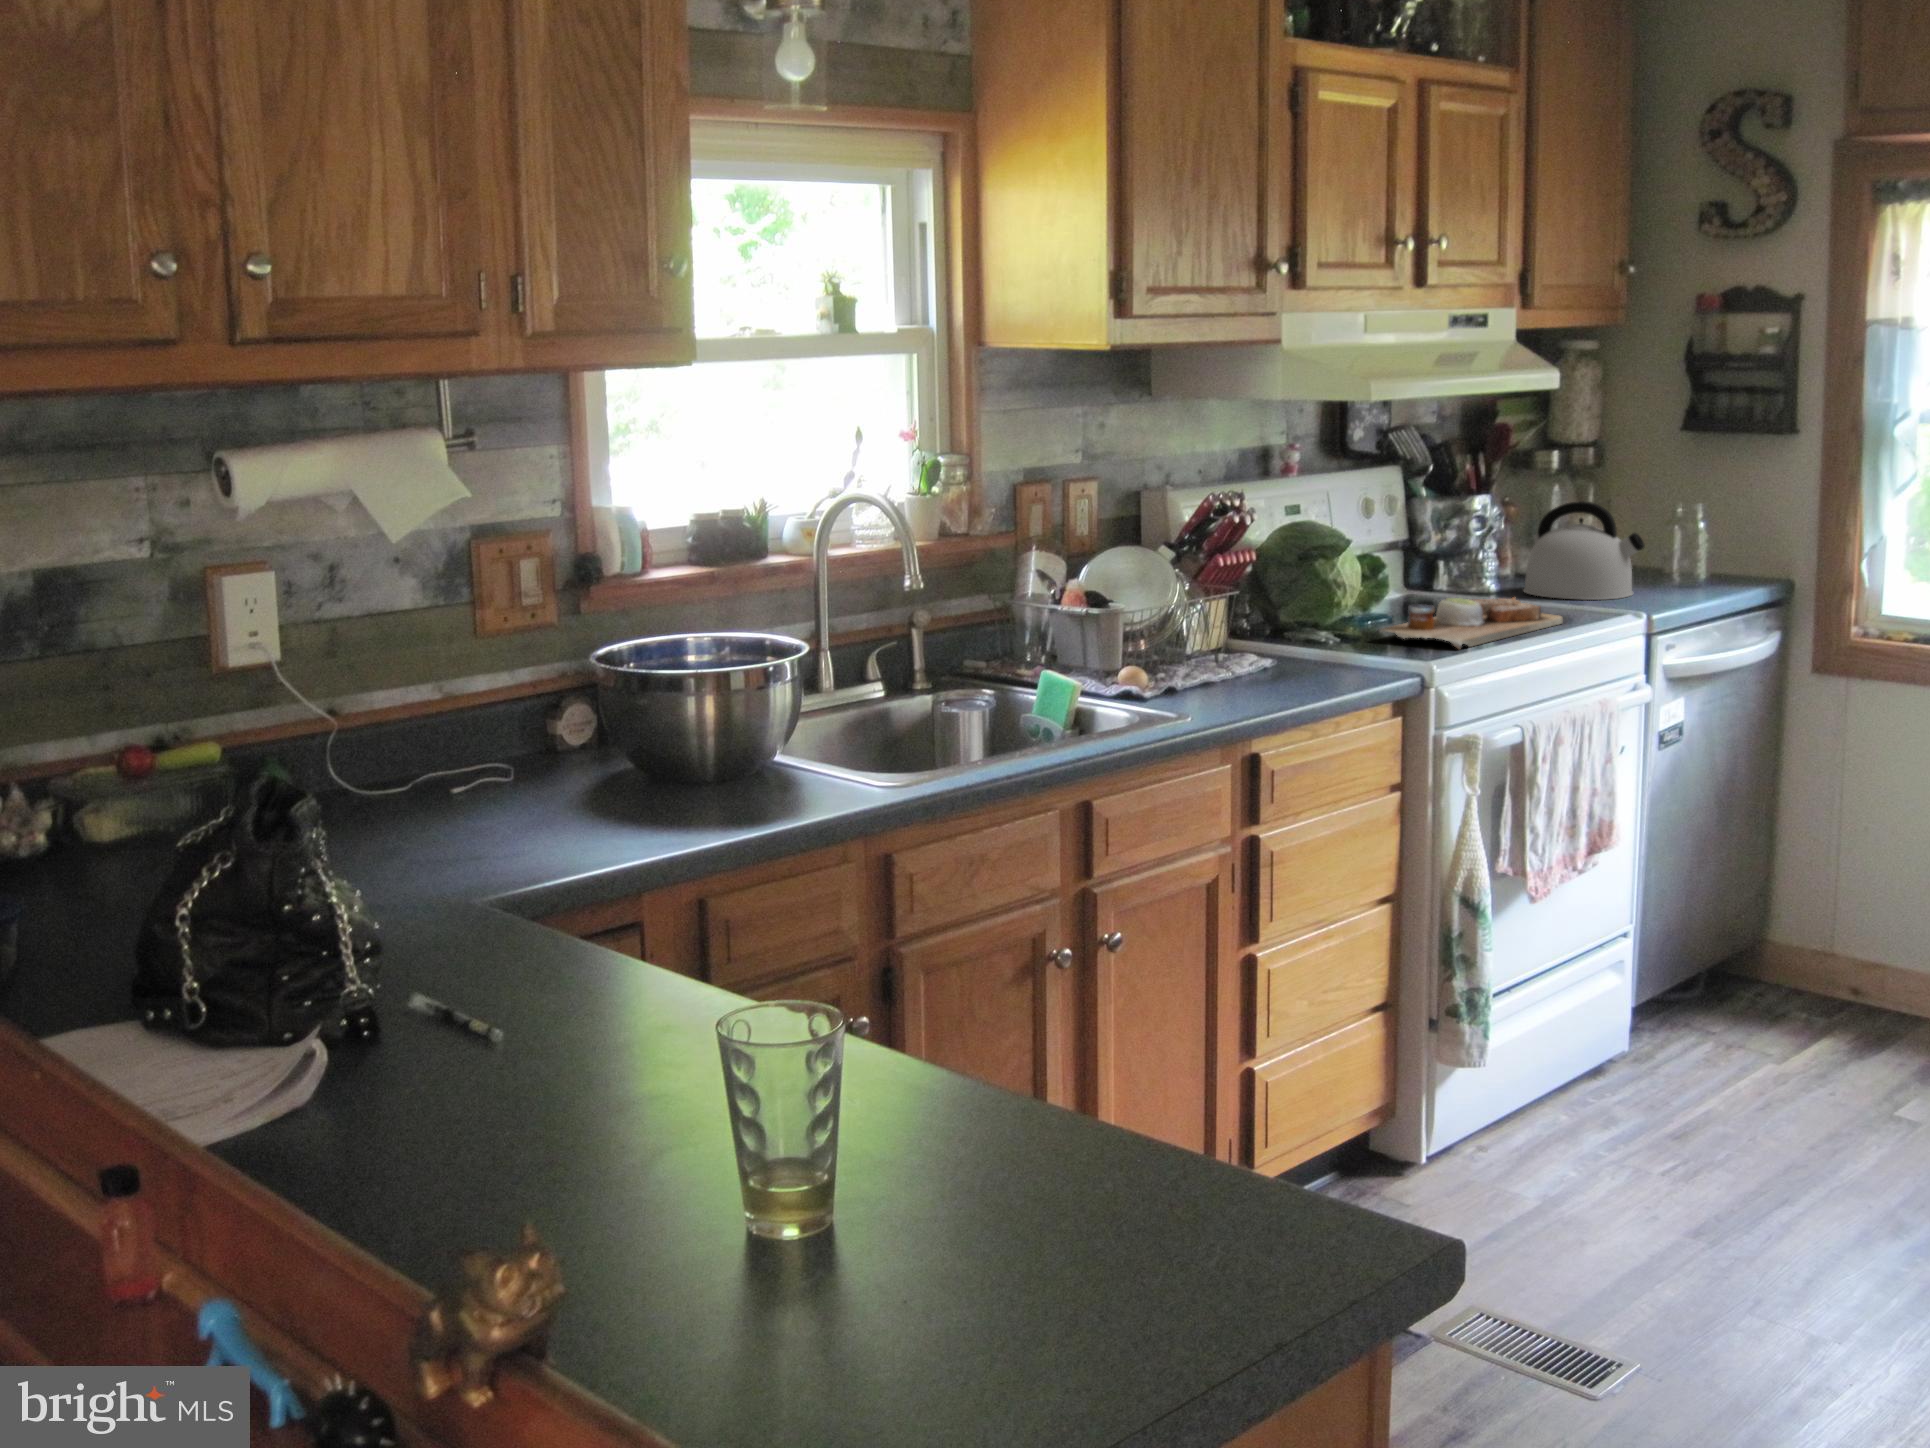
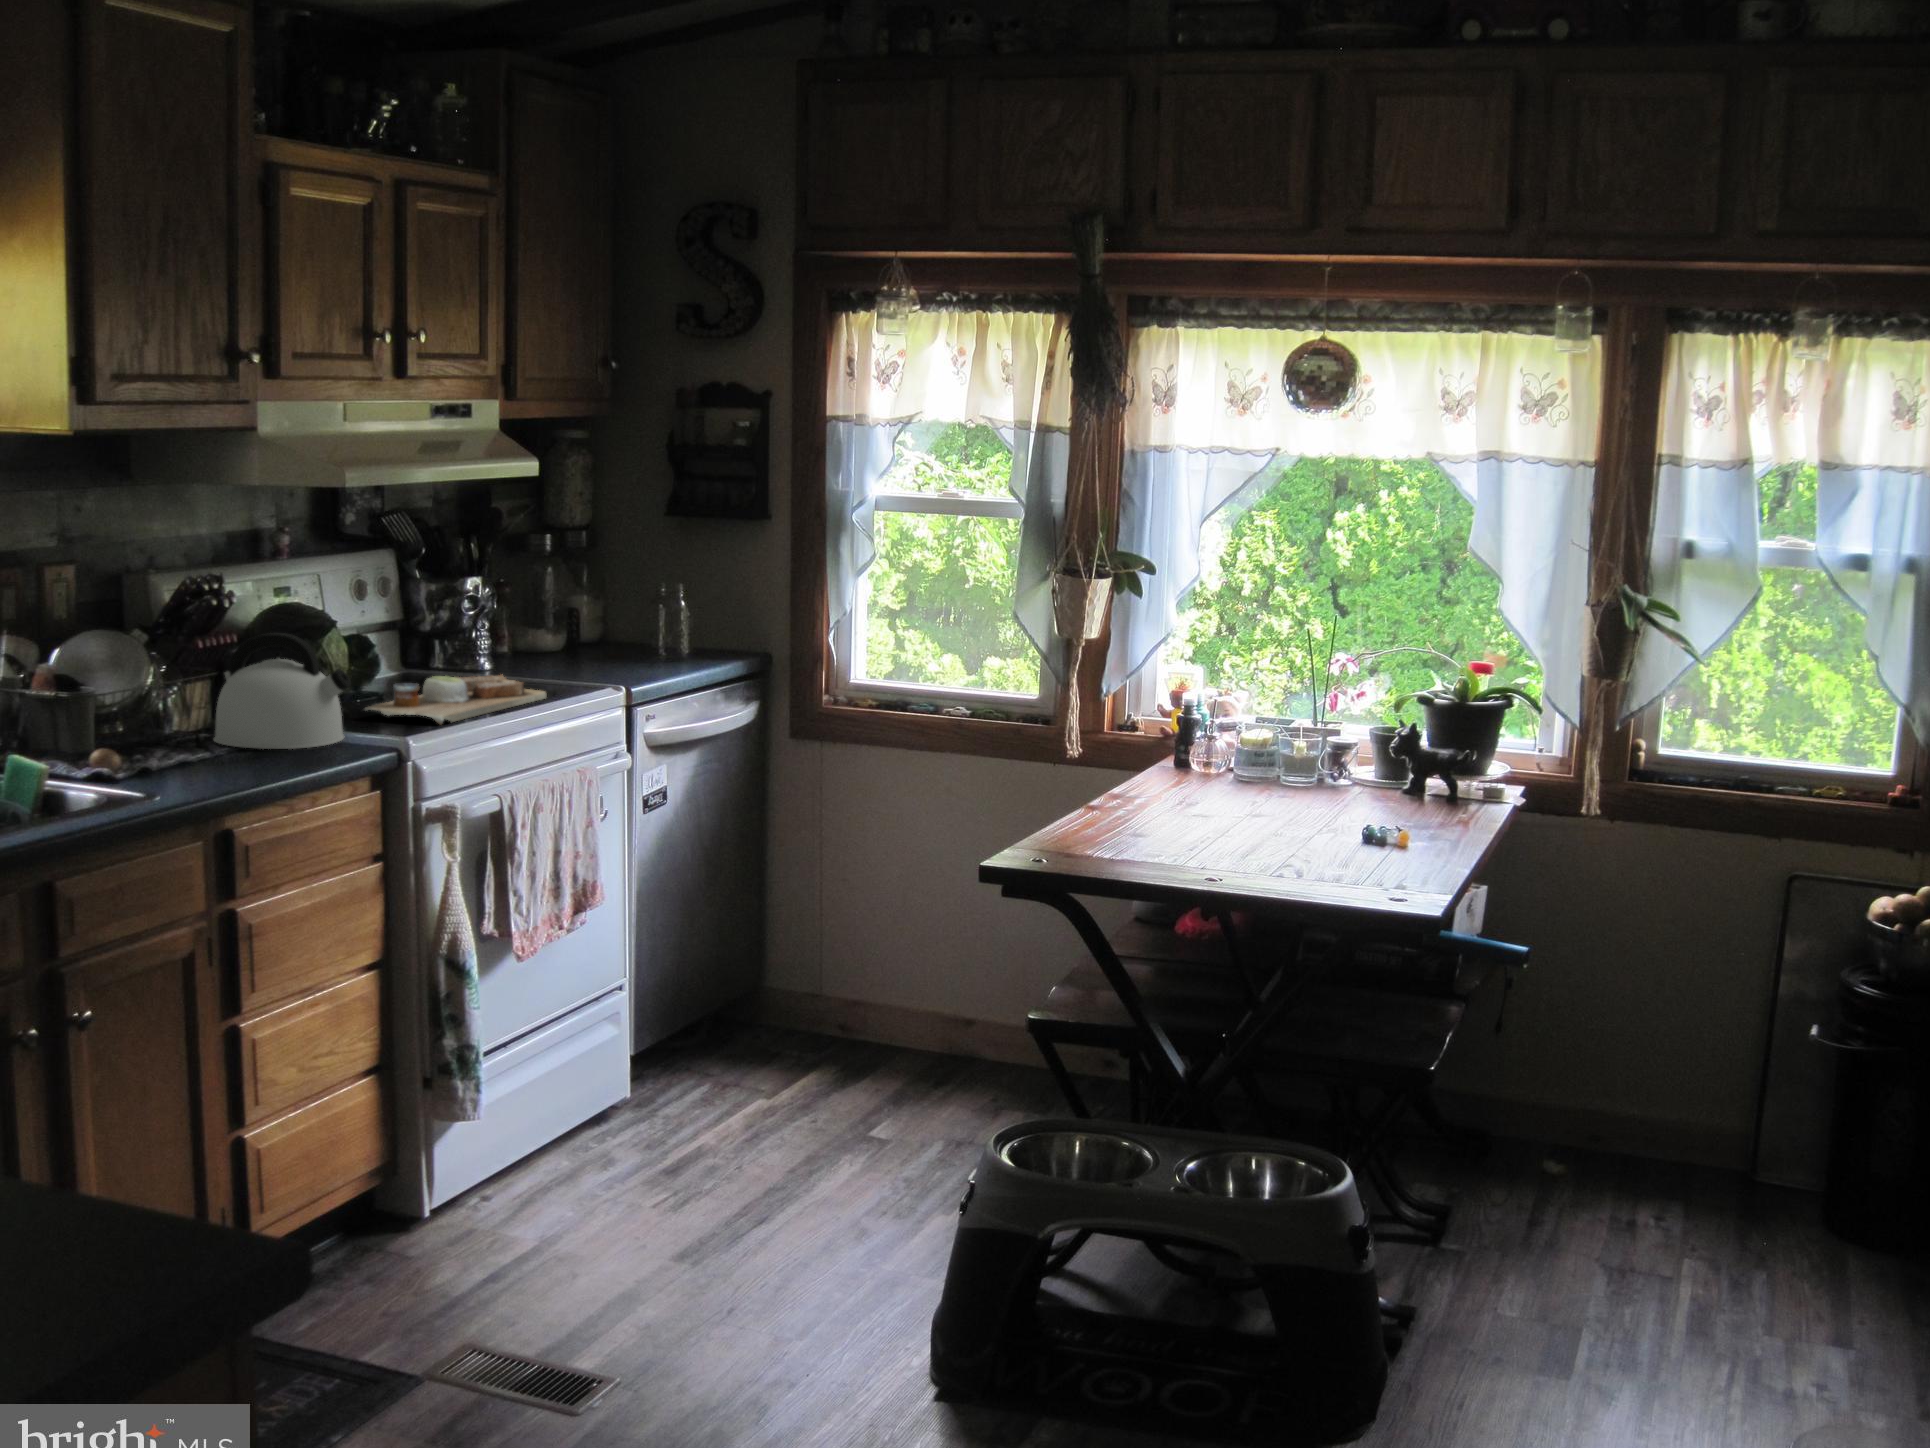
kettle: present [1524,501,1645,600] -> present [214,633,351,749]

